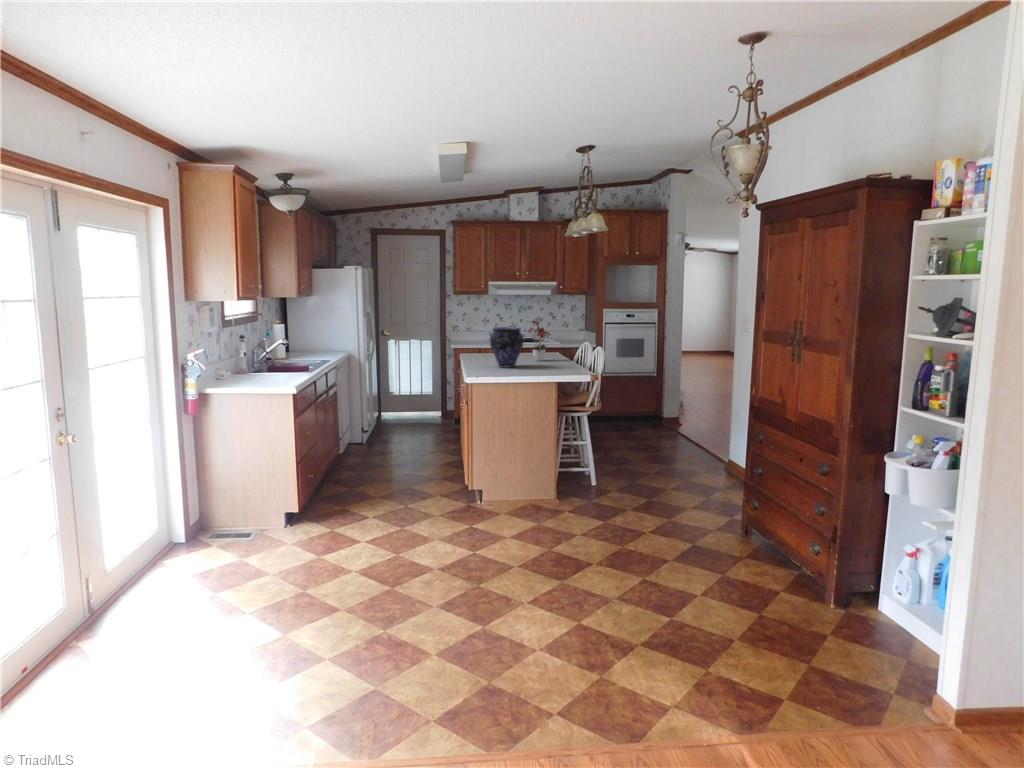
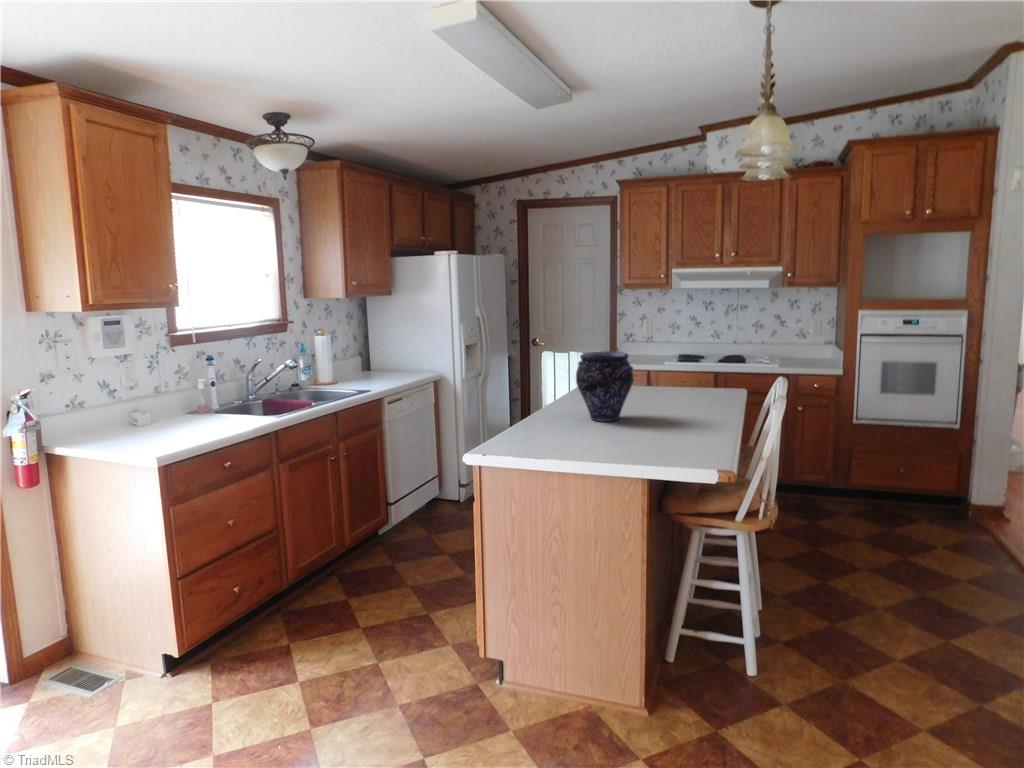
flower arrangement: present [528,320,550,361] -> none [663,334,704,407]

